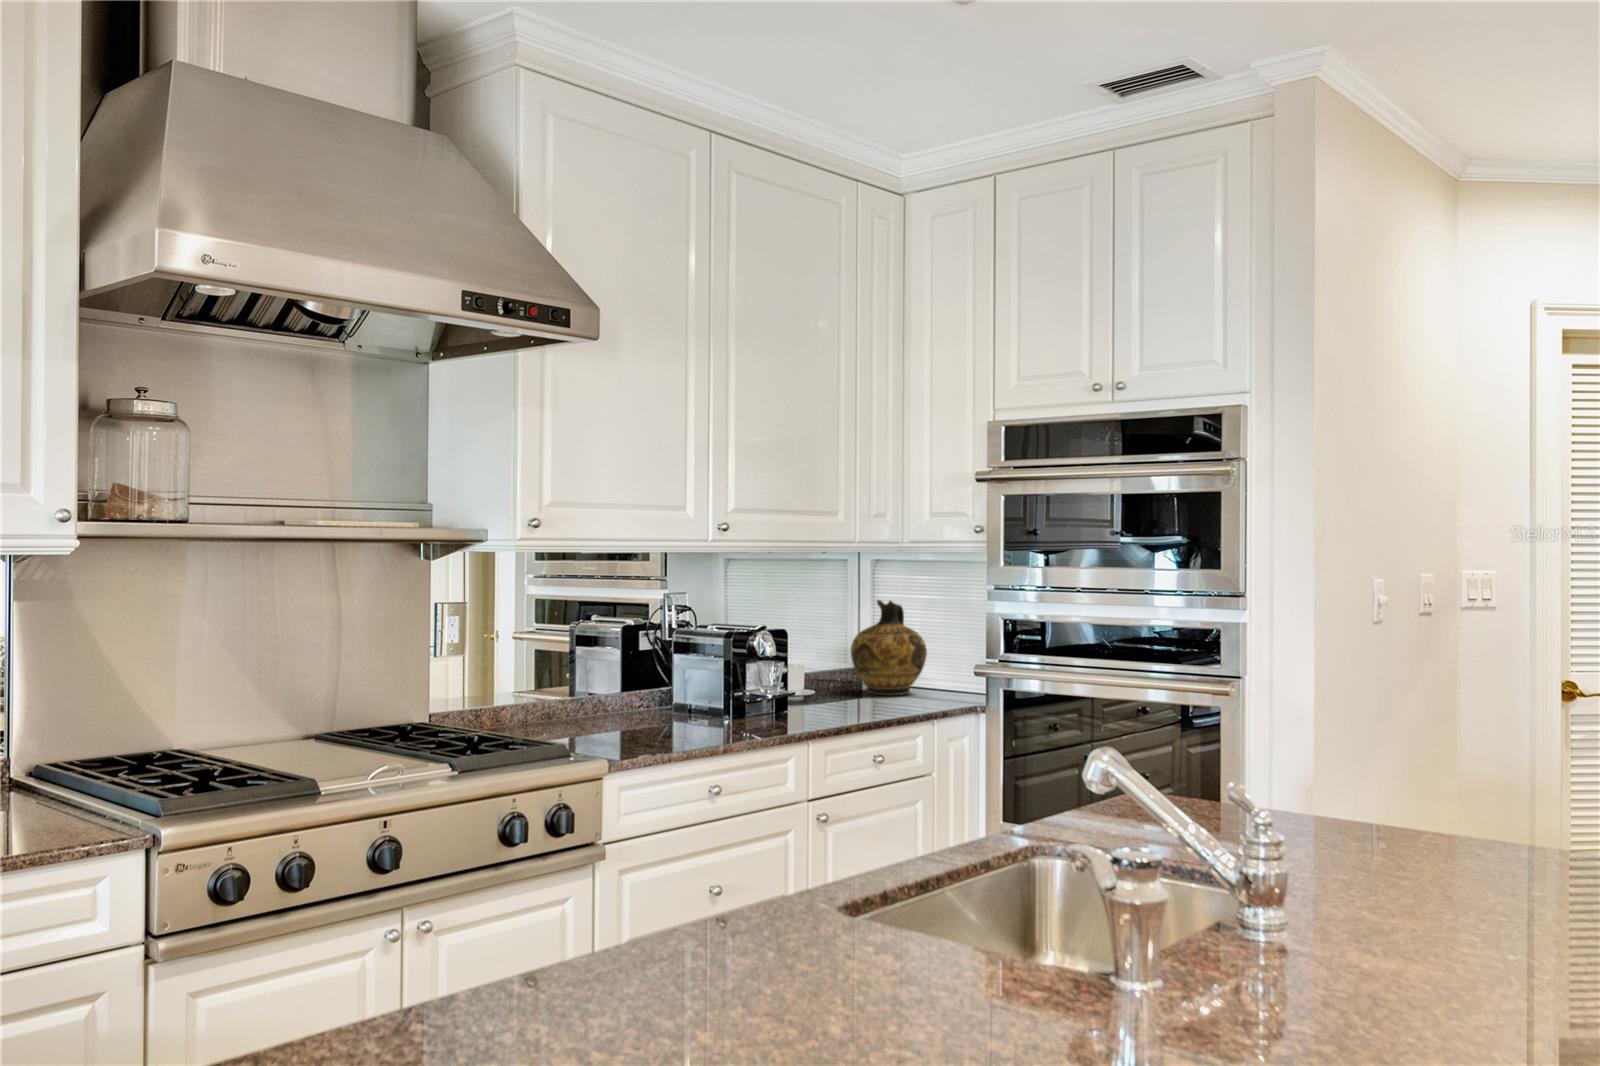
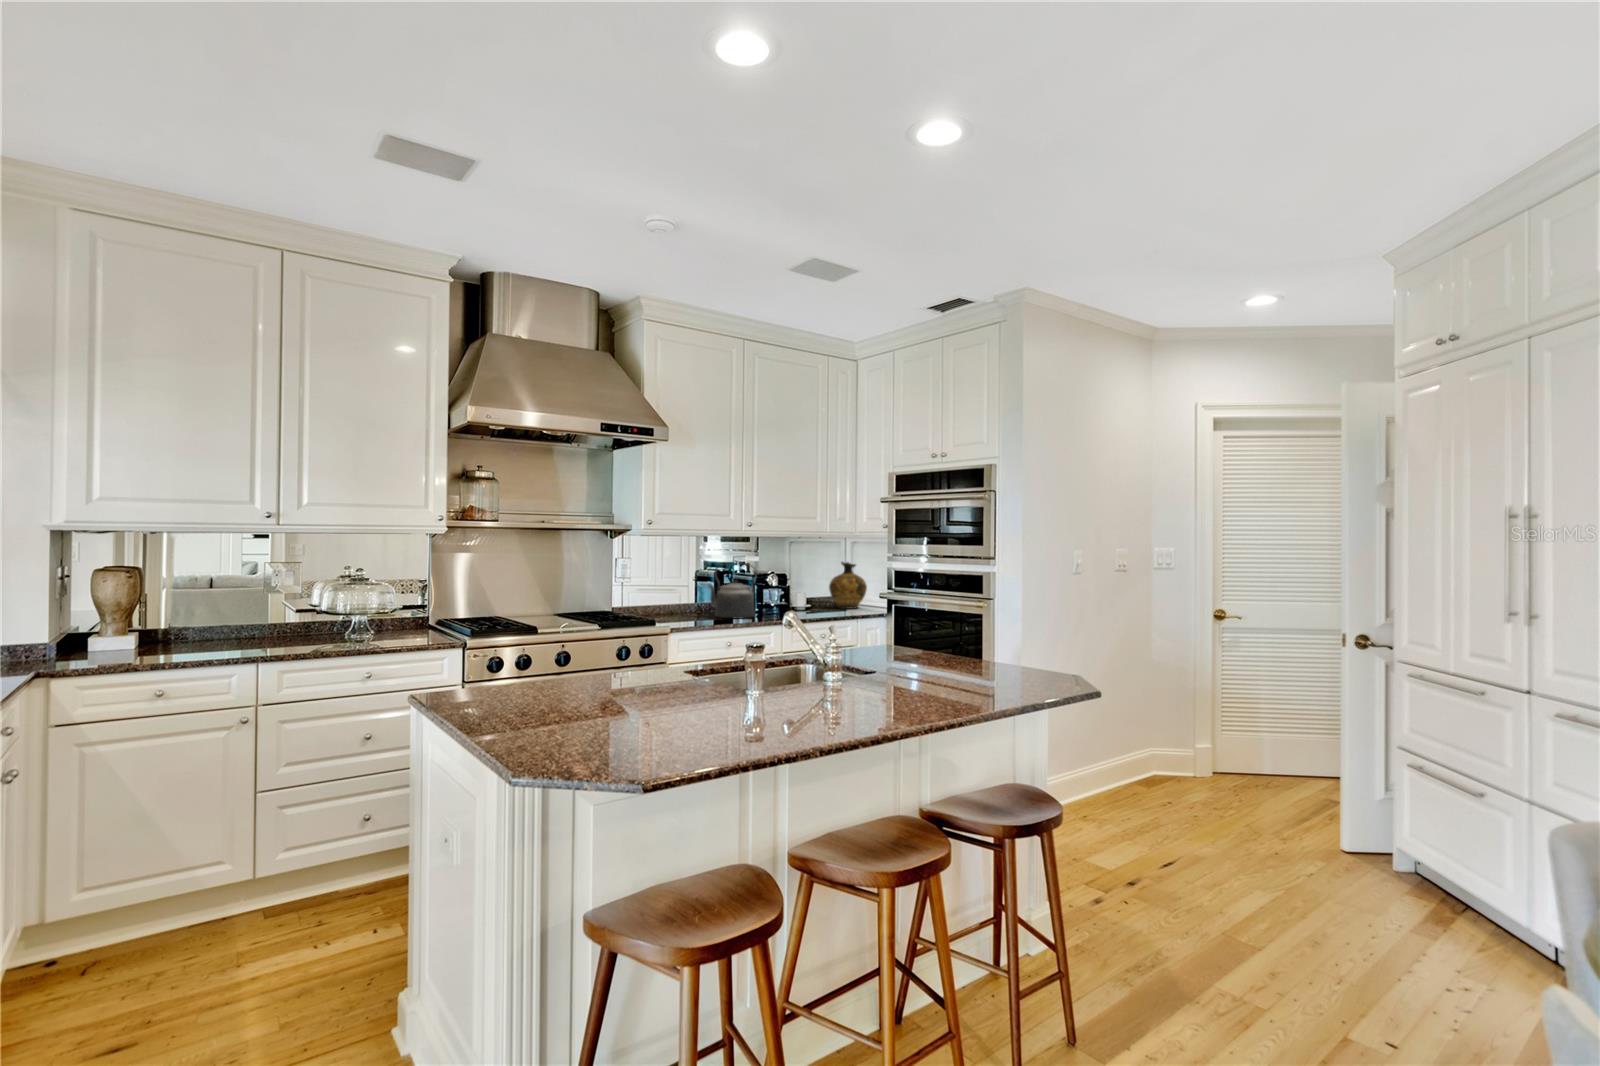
kettle: none [636,608,746,729] -> present [708,563,757,619]

